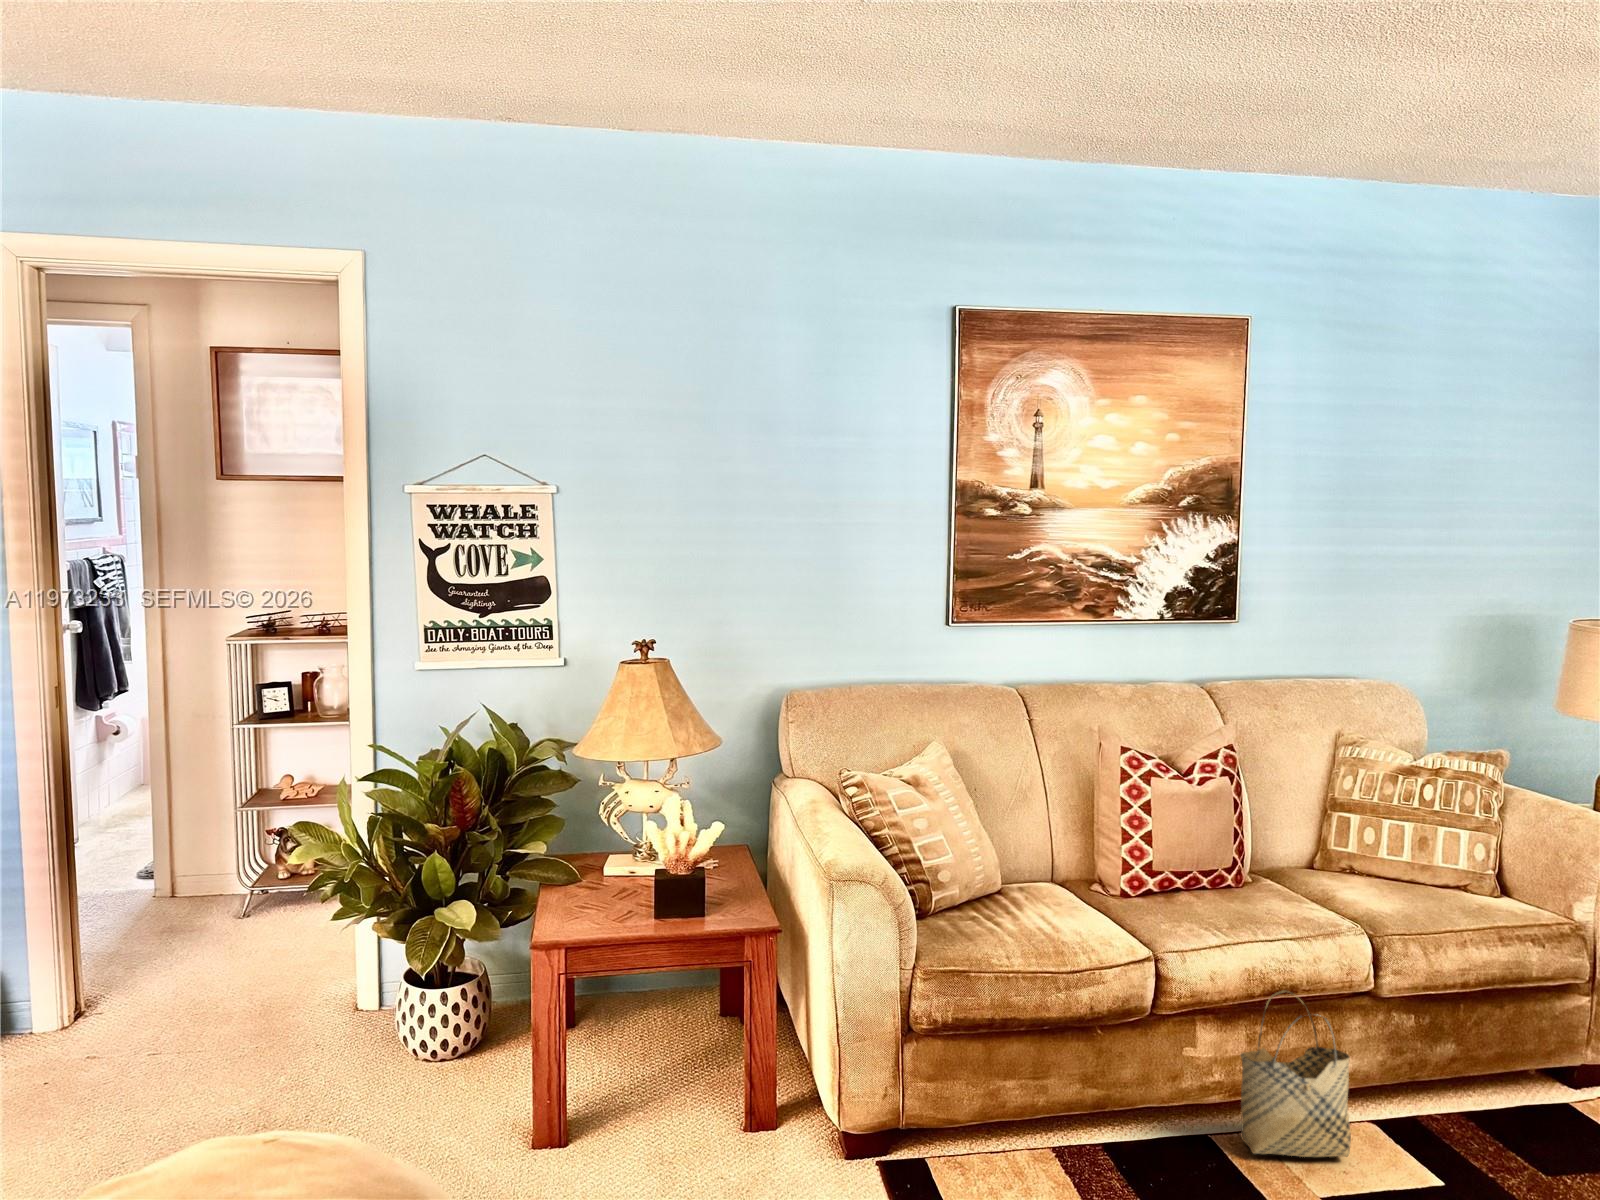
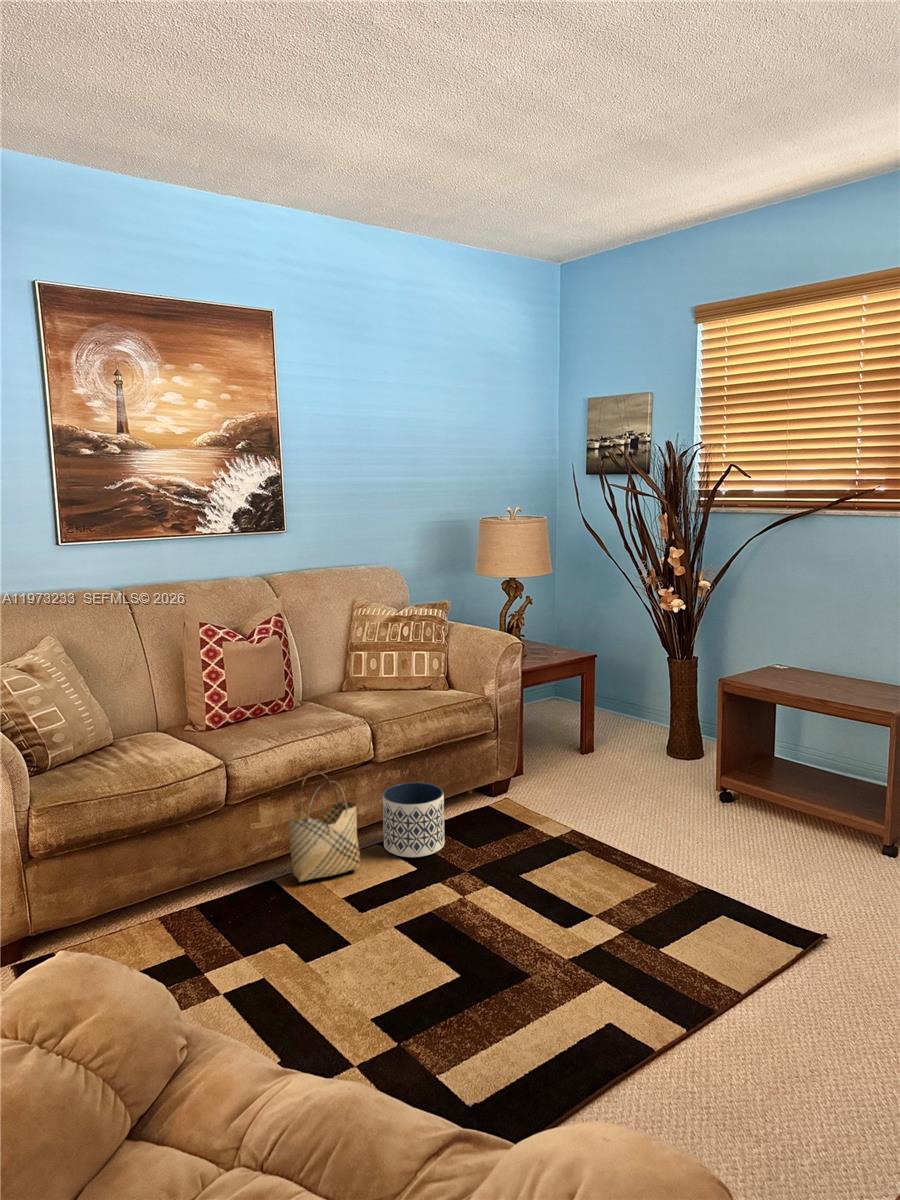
planter: none [1385,1035,1499,1164] -> present [383,782,444,857]

